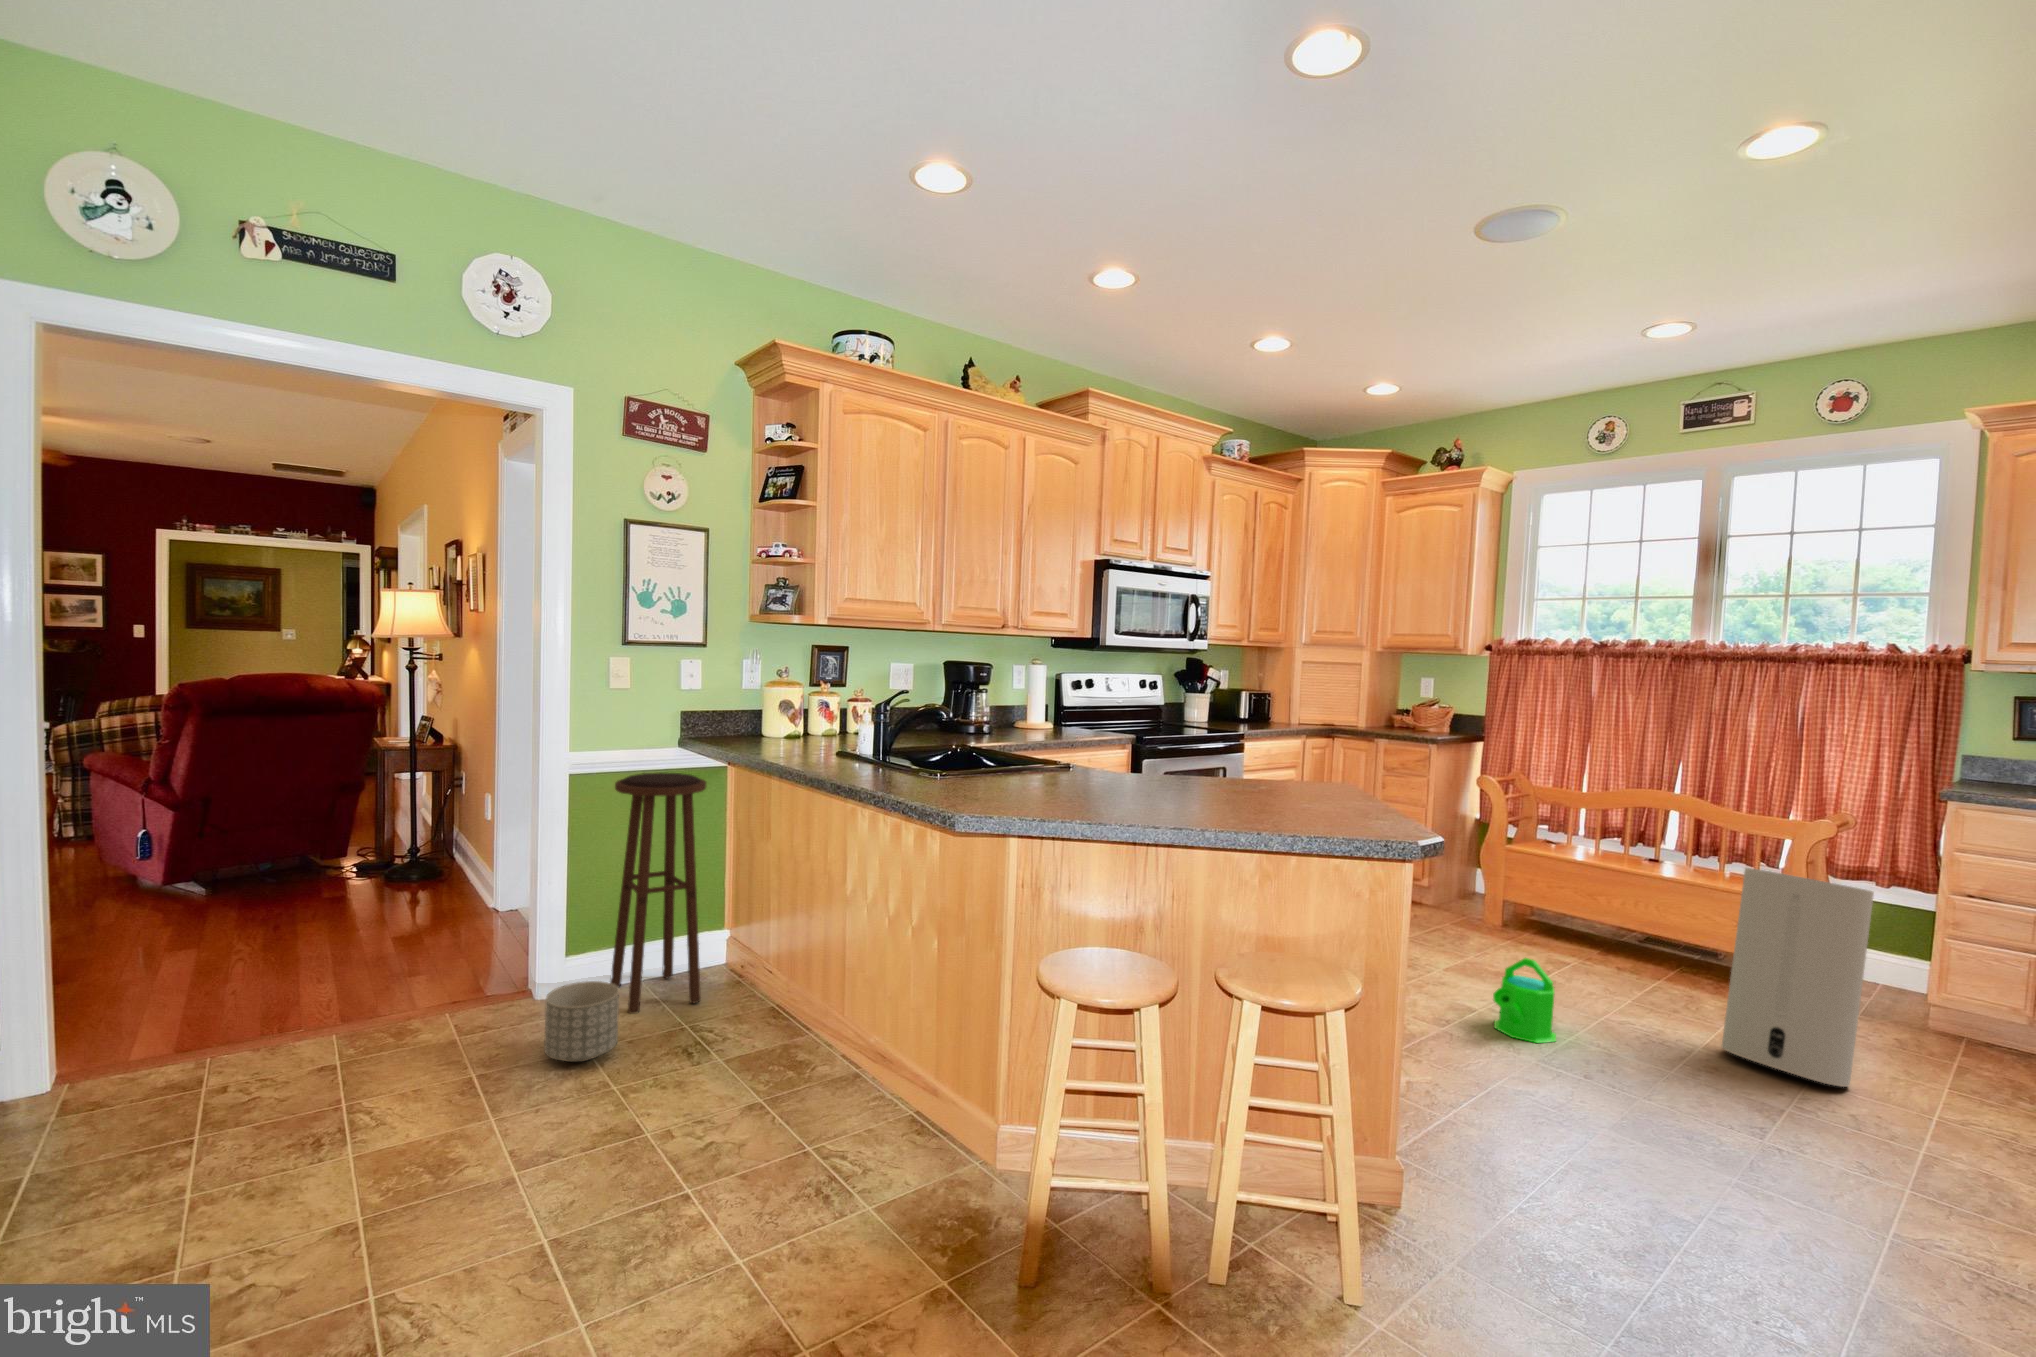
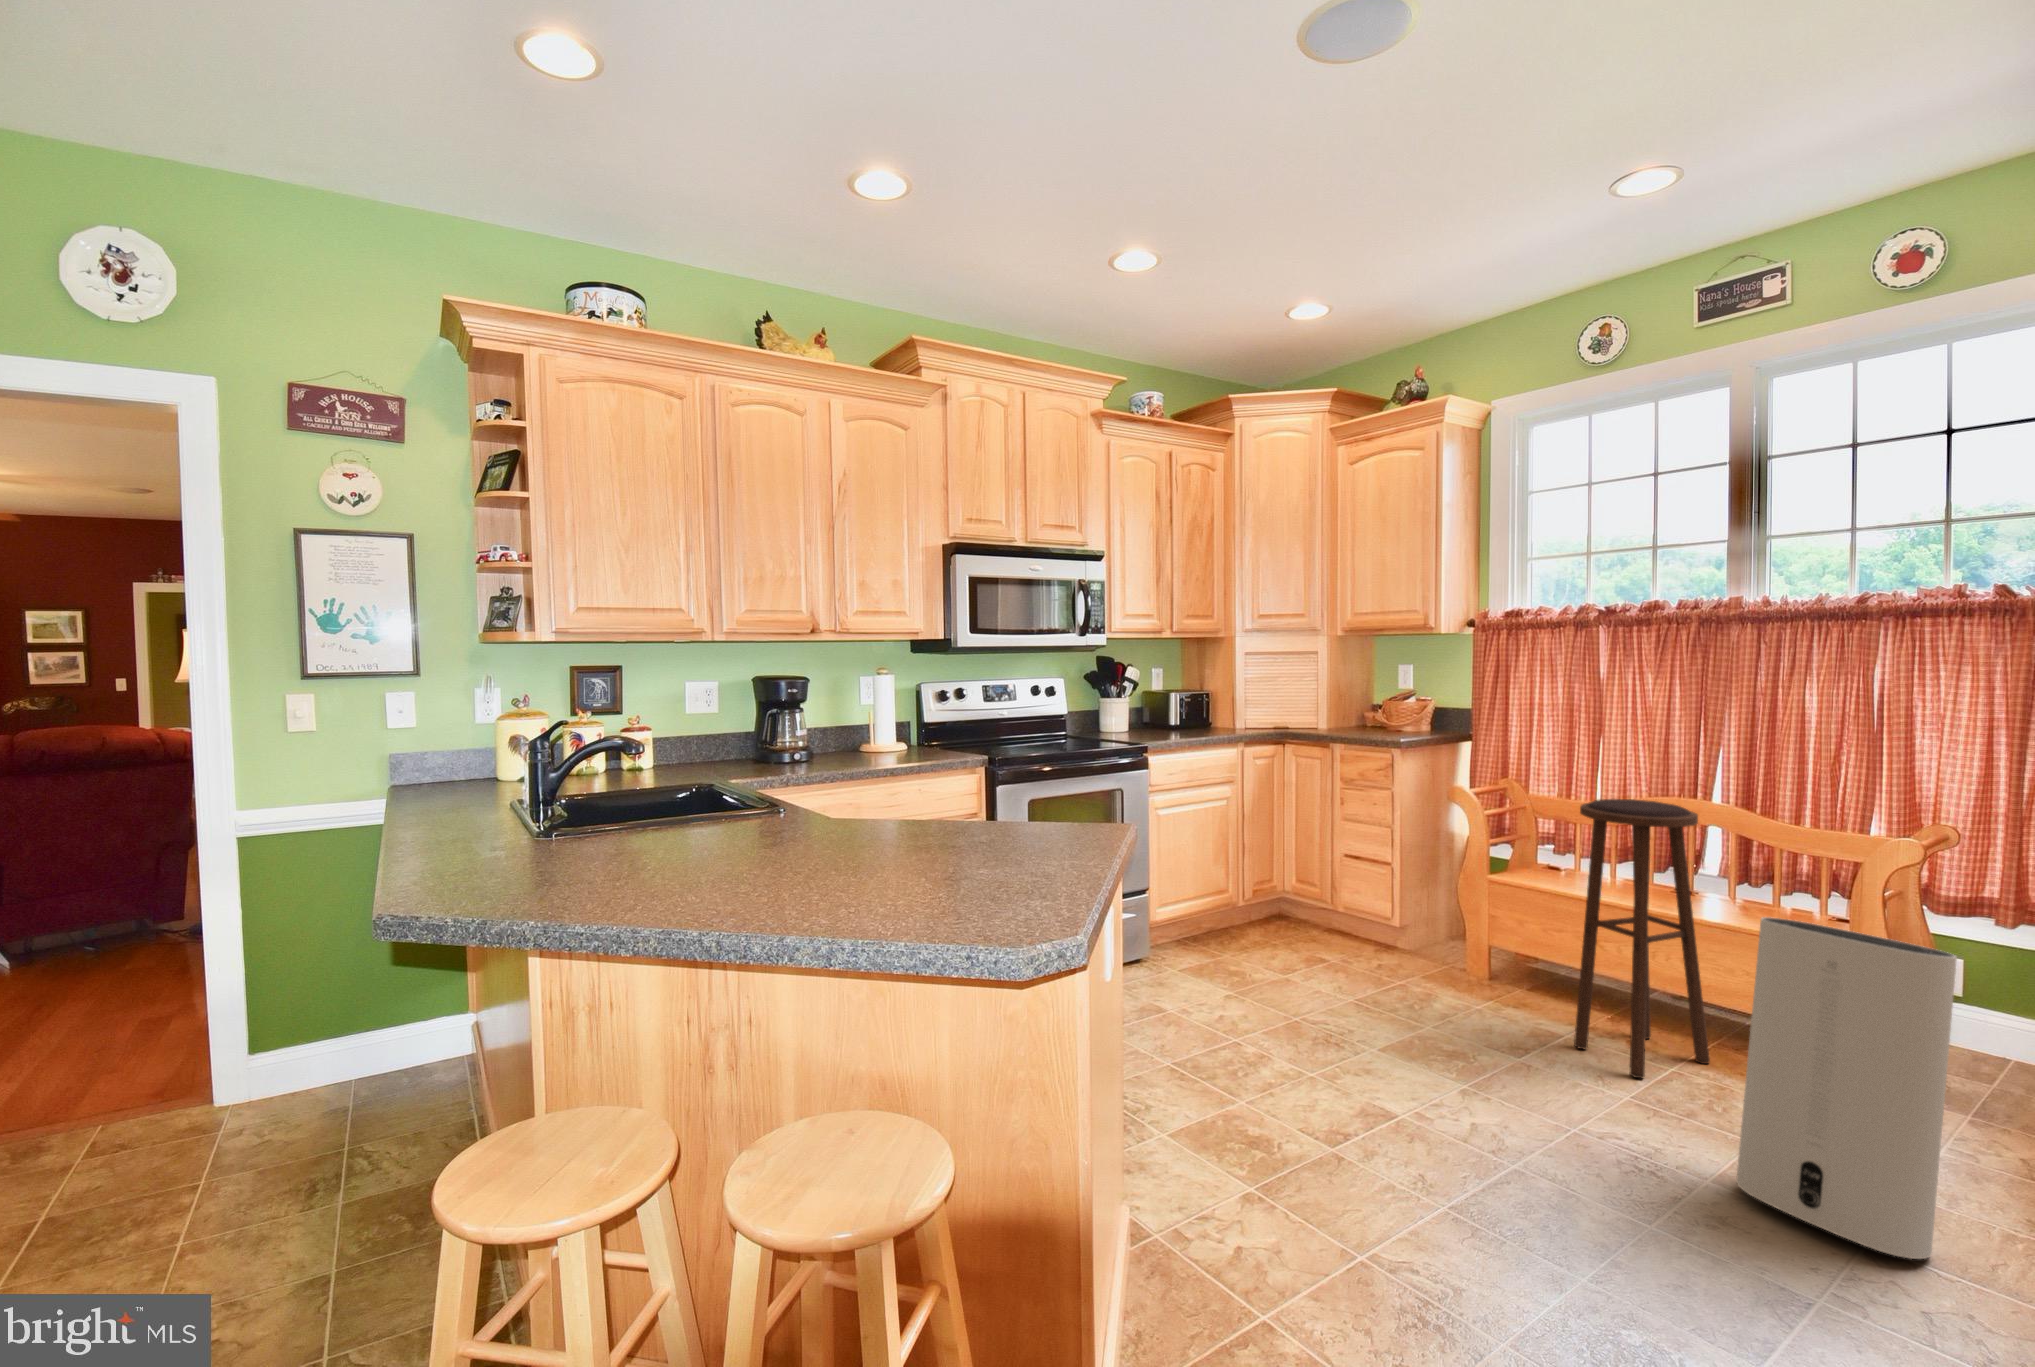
stool: present [610,773,706,1014] -> present [1574,799,1710,1078]
watering can: present [1493,958,1556,1043] -> none [1394,1047,1495,1171]
planter: present [544,981,619,1062] -> none [99,1102,216,1213]

